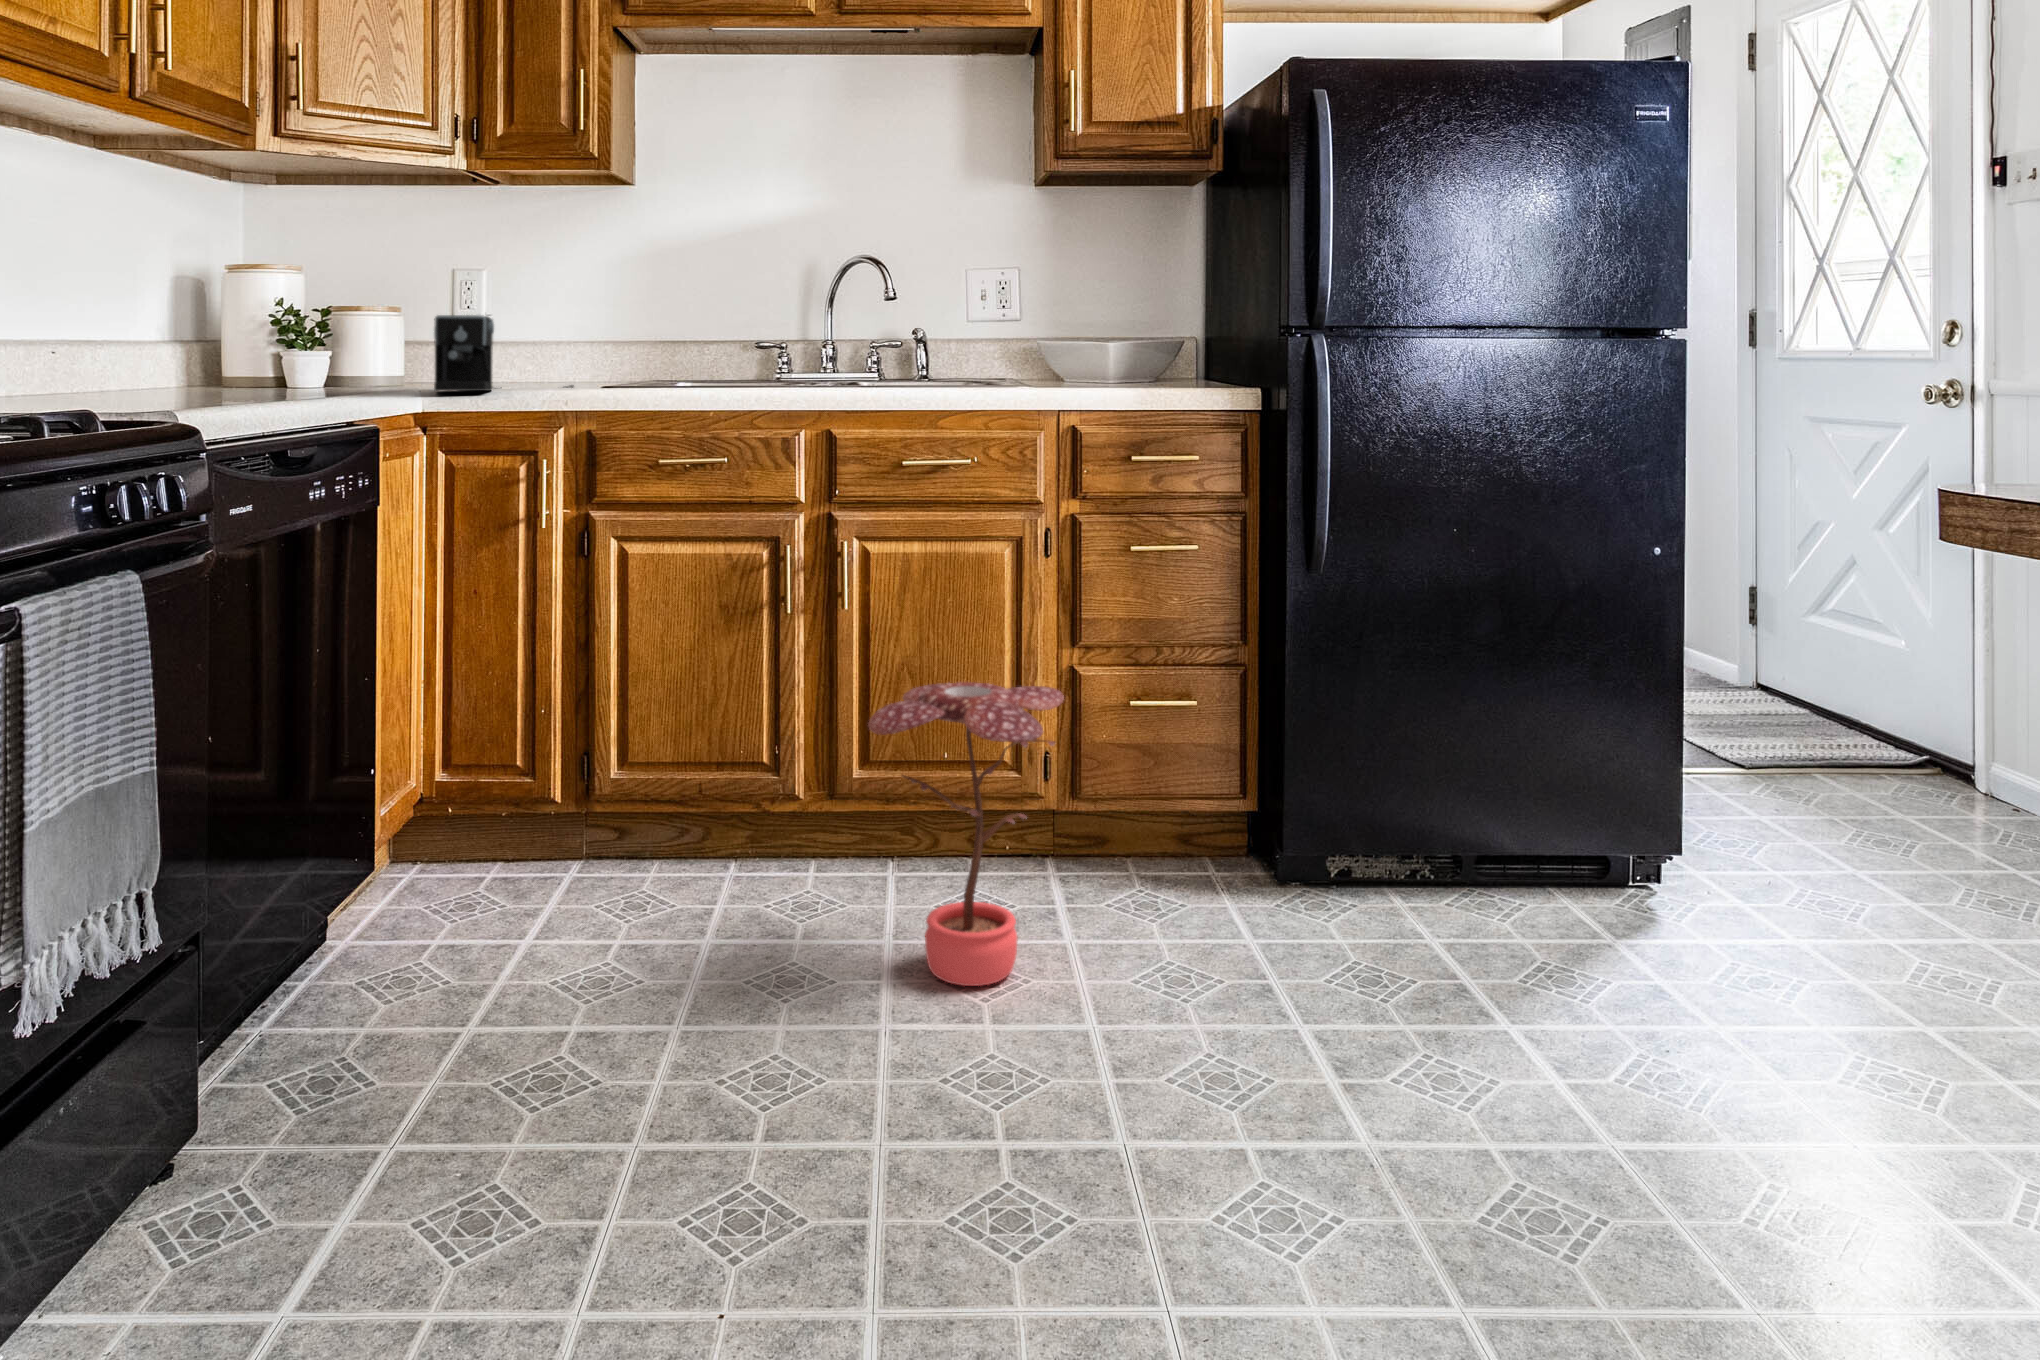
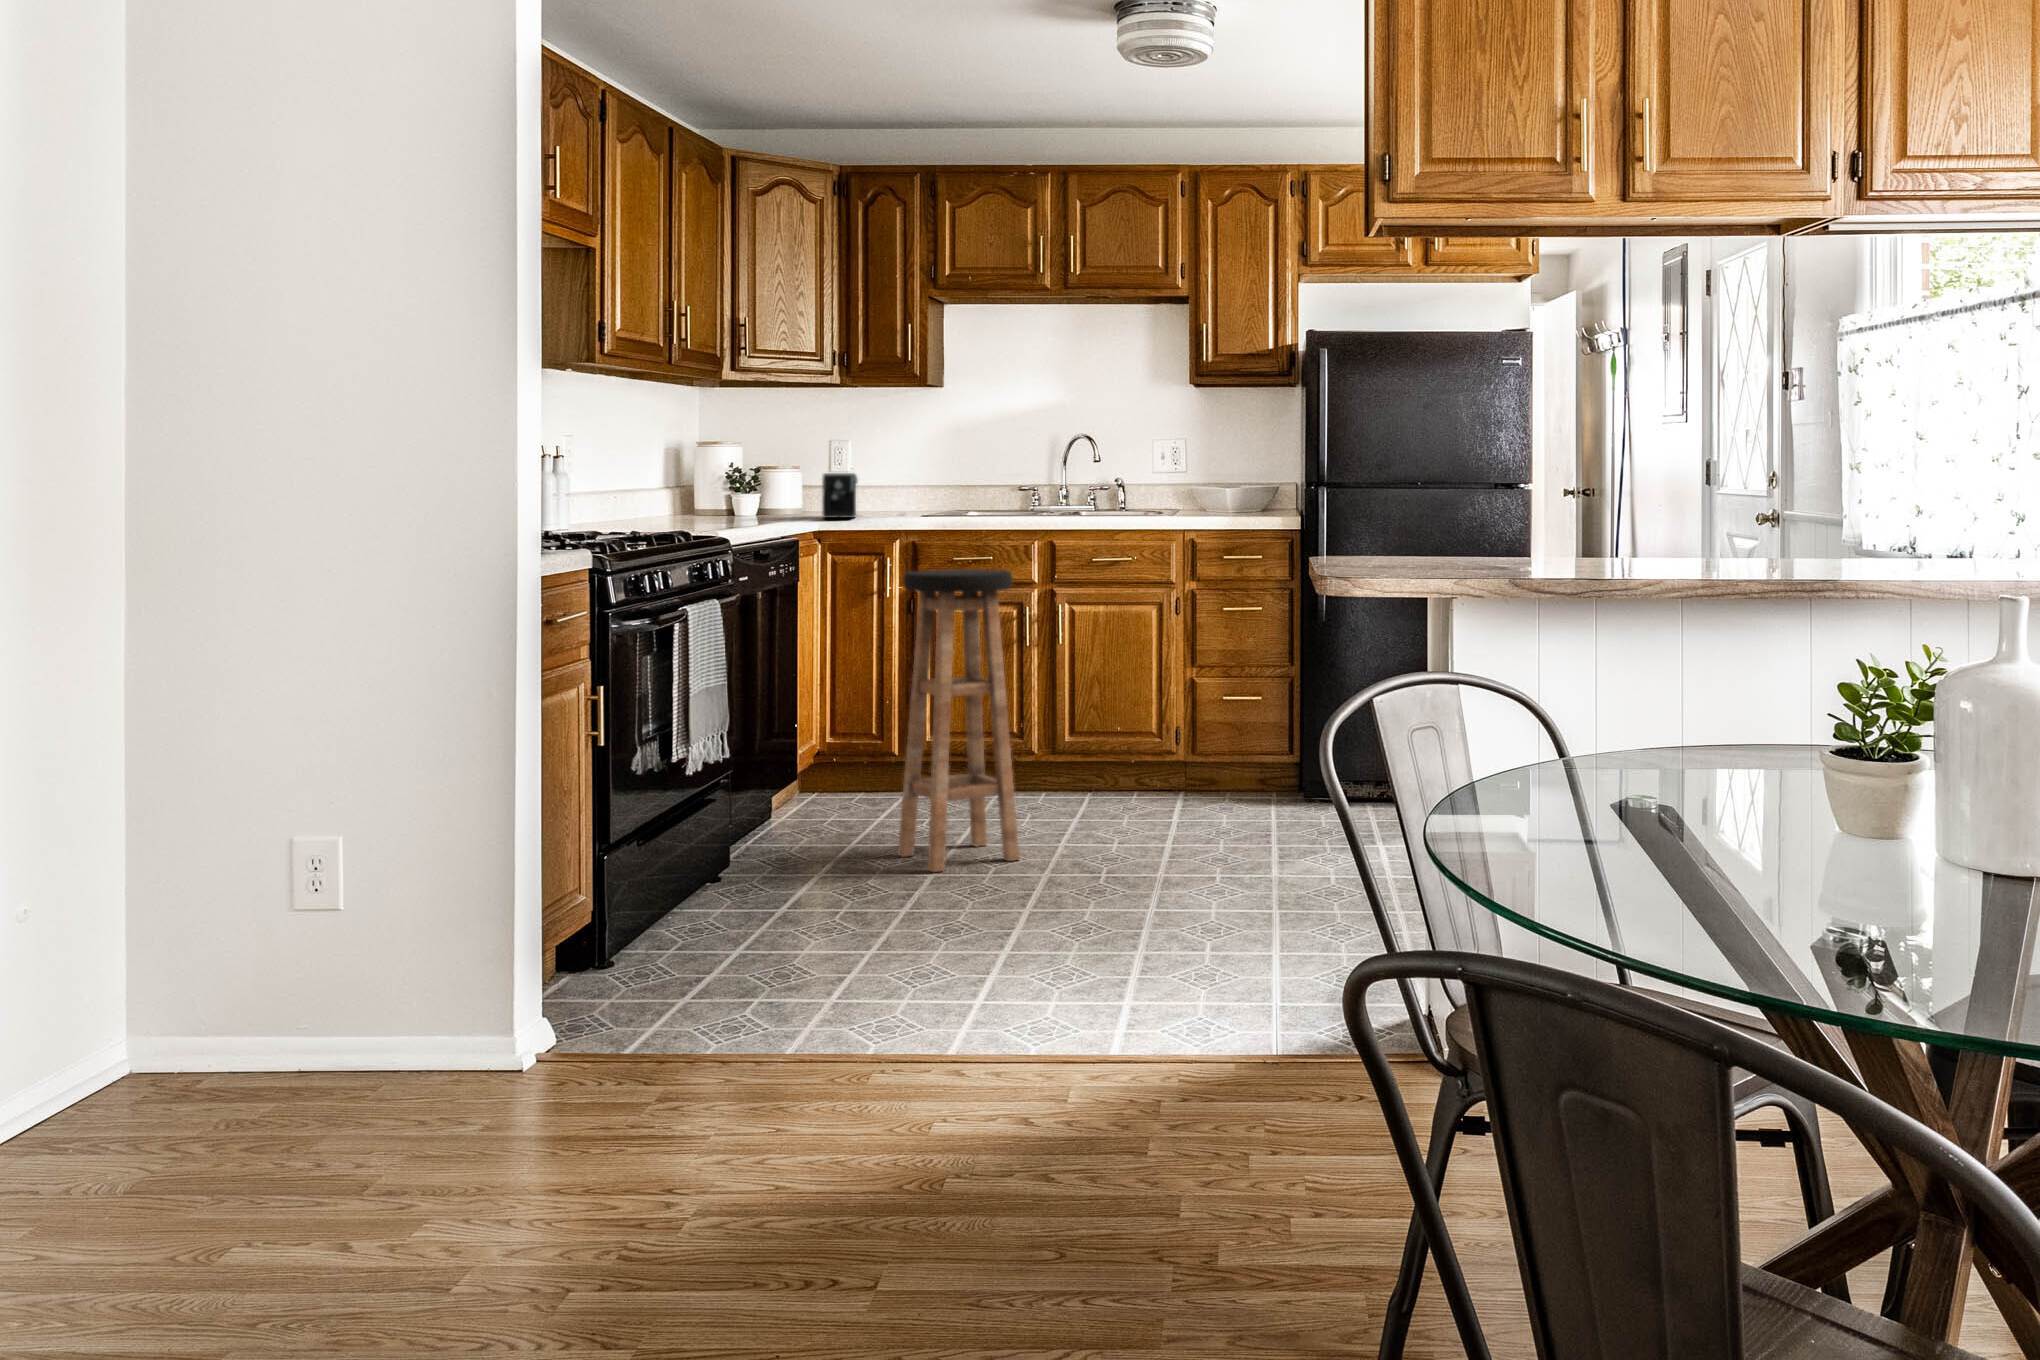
bar stool: none [564,492,836,1210] -> present [898,569,1020,872]
potted plant: present [868,682,1064,986] -> none [1054,675,1162,826]

